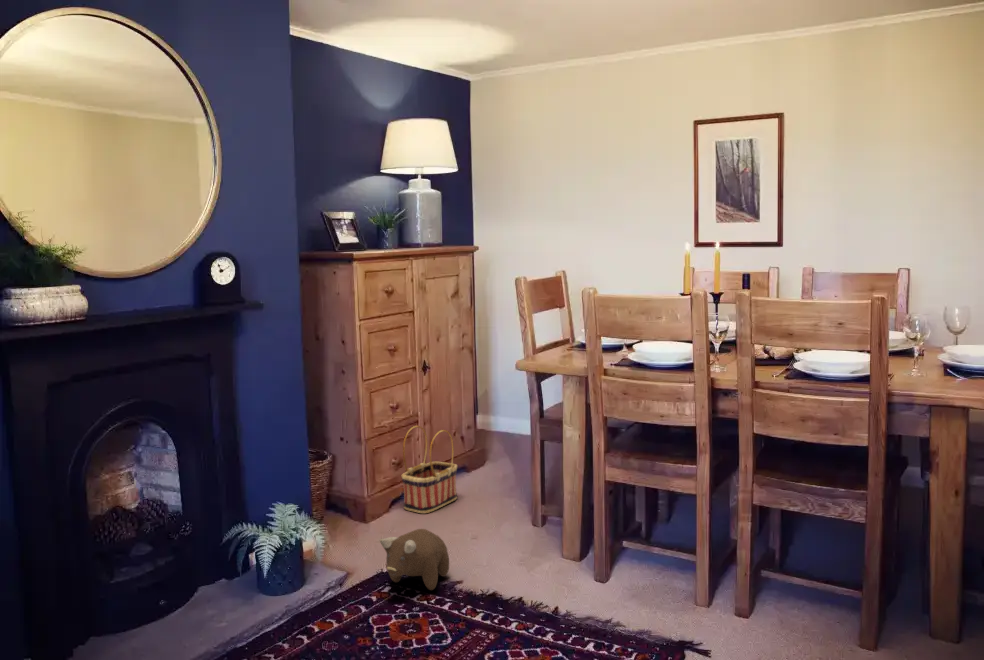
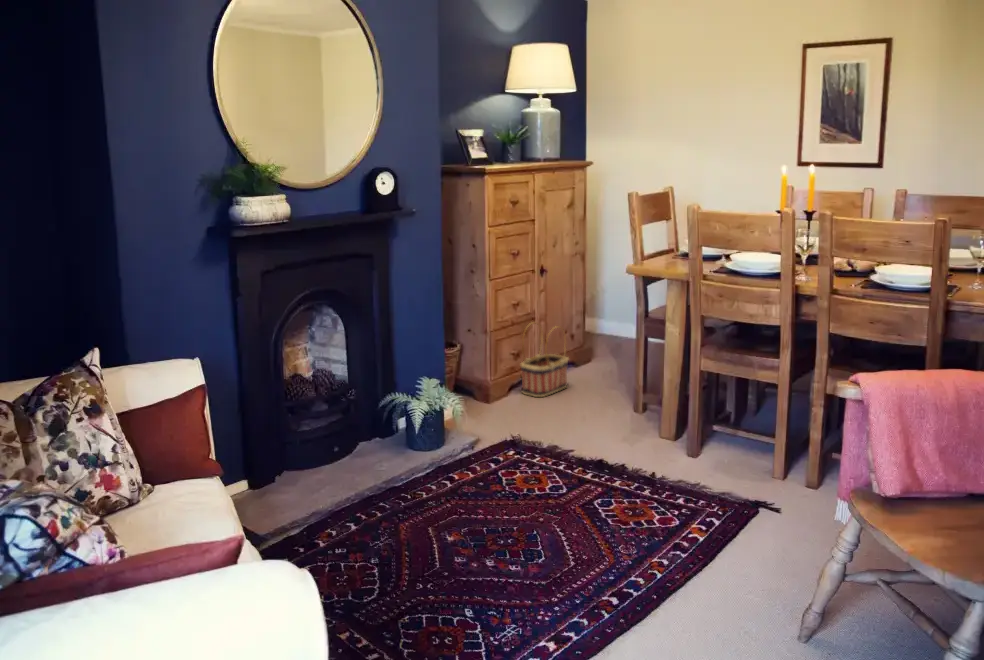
plush toy: present [380,529,449,590] -> none [507,405,563,455]

